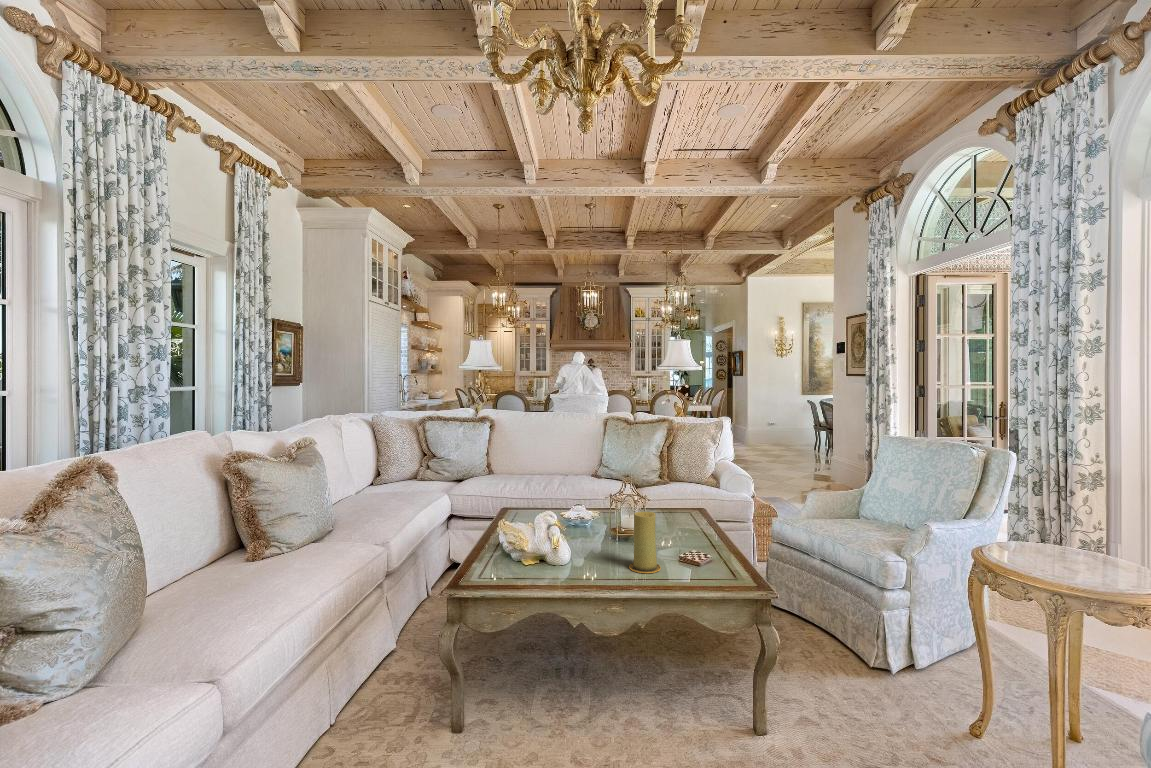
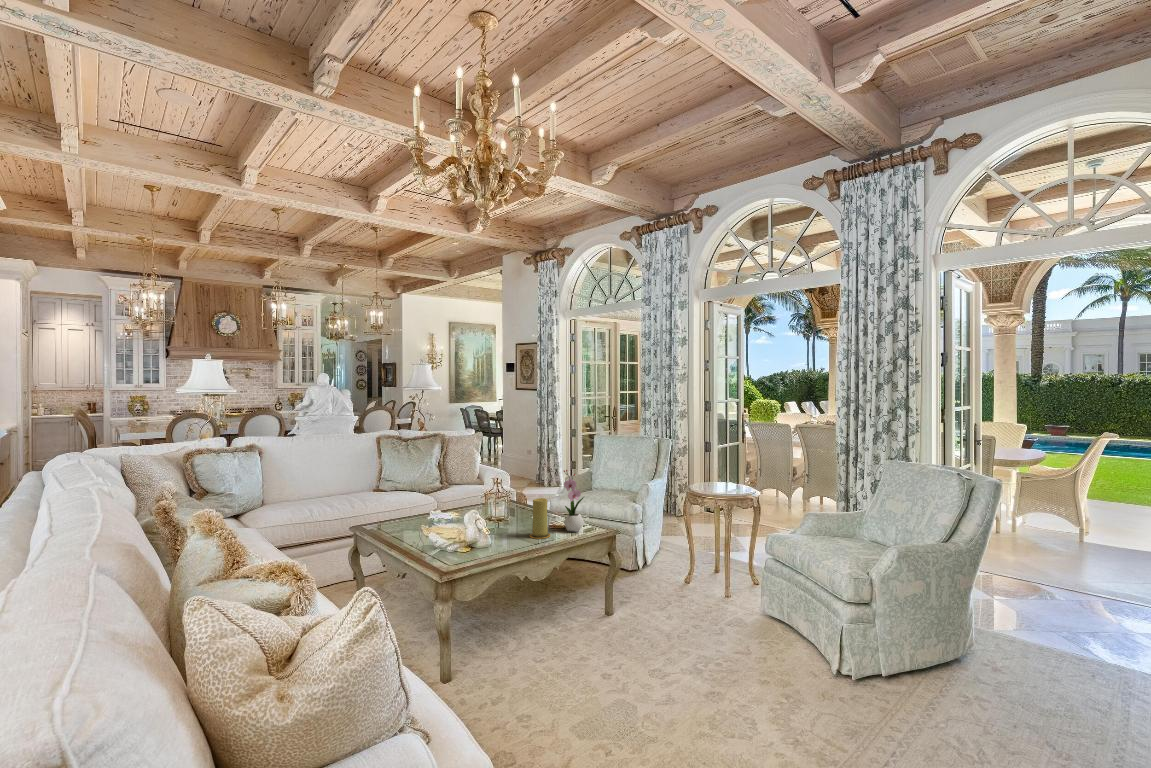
flower arrangement: none [682,474,727,576] -> present [564,470,584,532]

